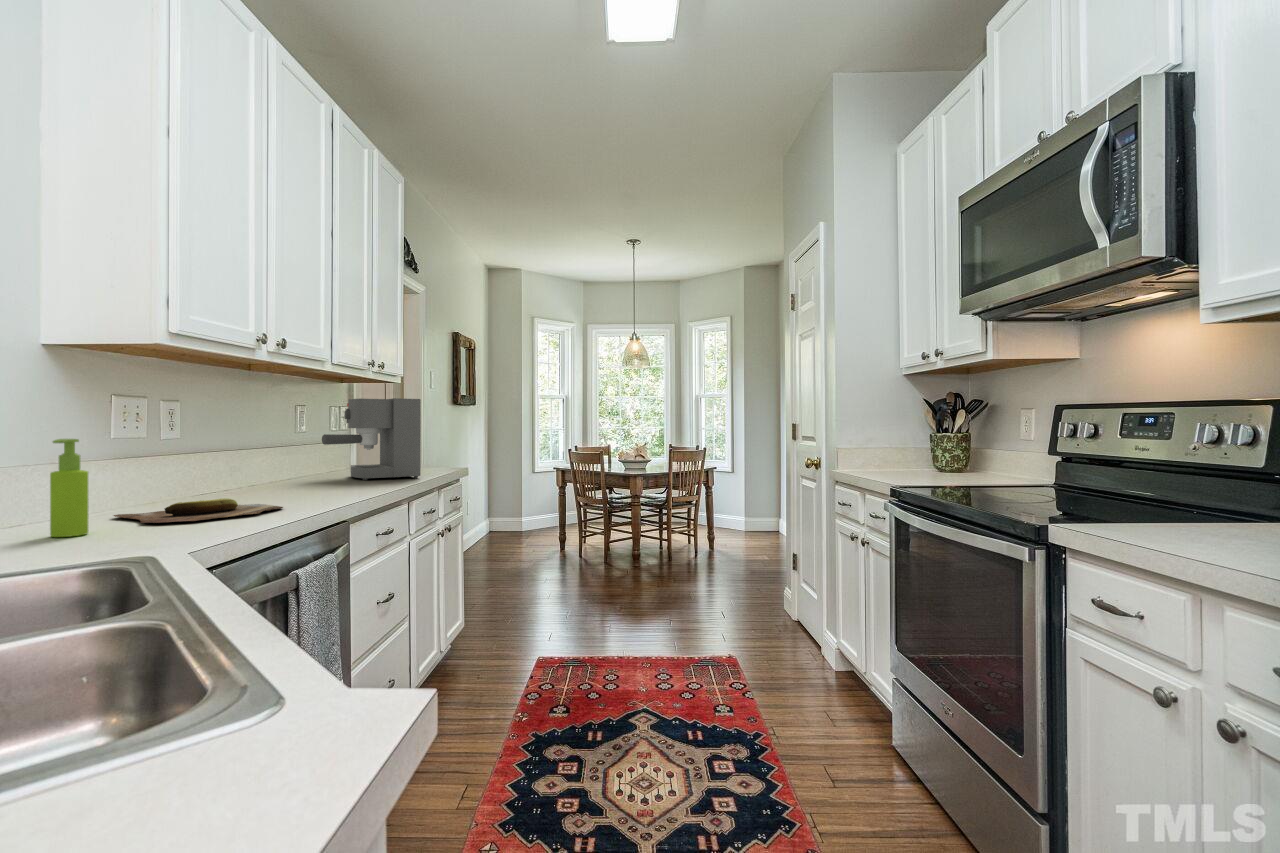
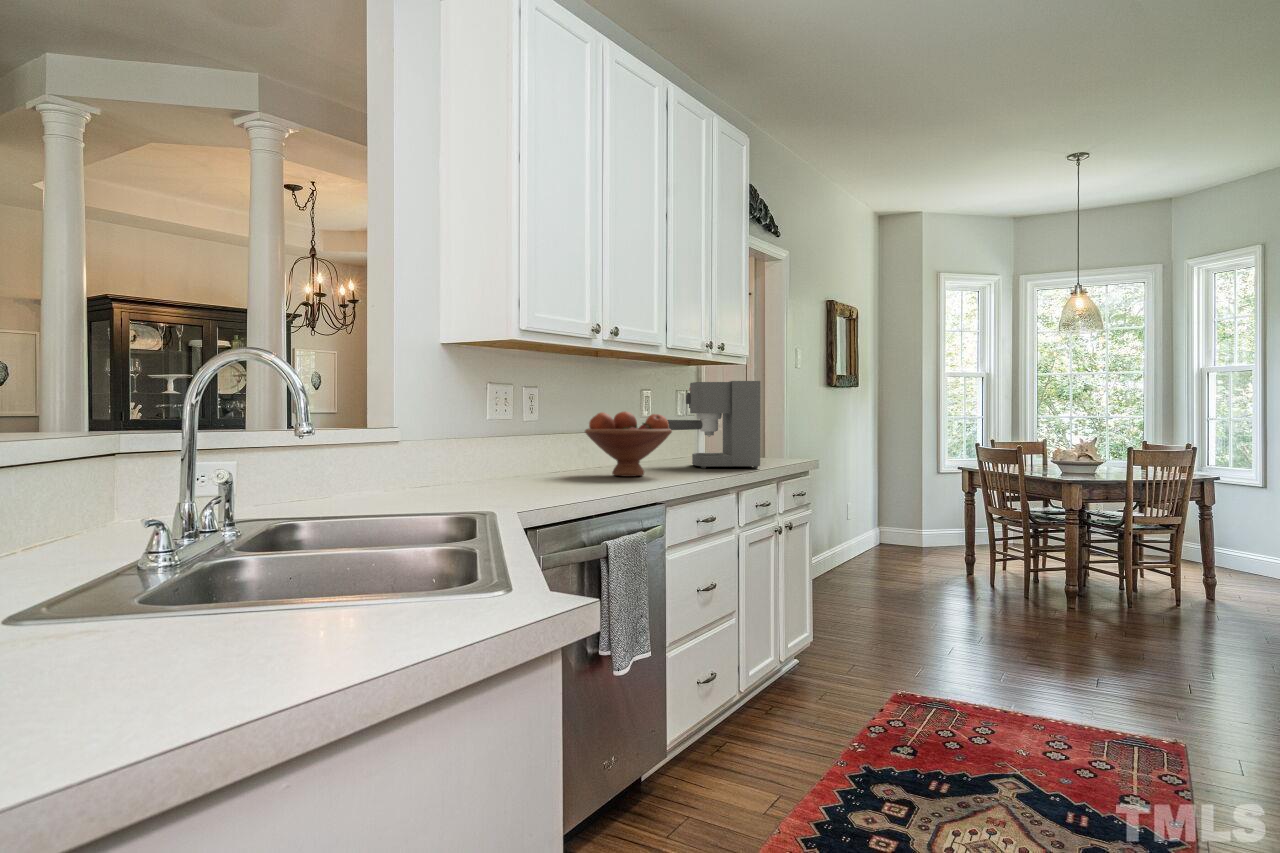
fruit bowl: none [241,427,342,494] -> present [585,412,672,476]
soap dispenser: present [50,439,88,537] -> none [440,418,463,496]
cutting board: present [114,498,283,523] -> none [484,474,610,491]

